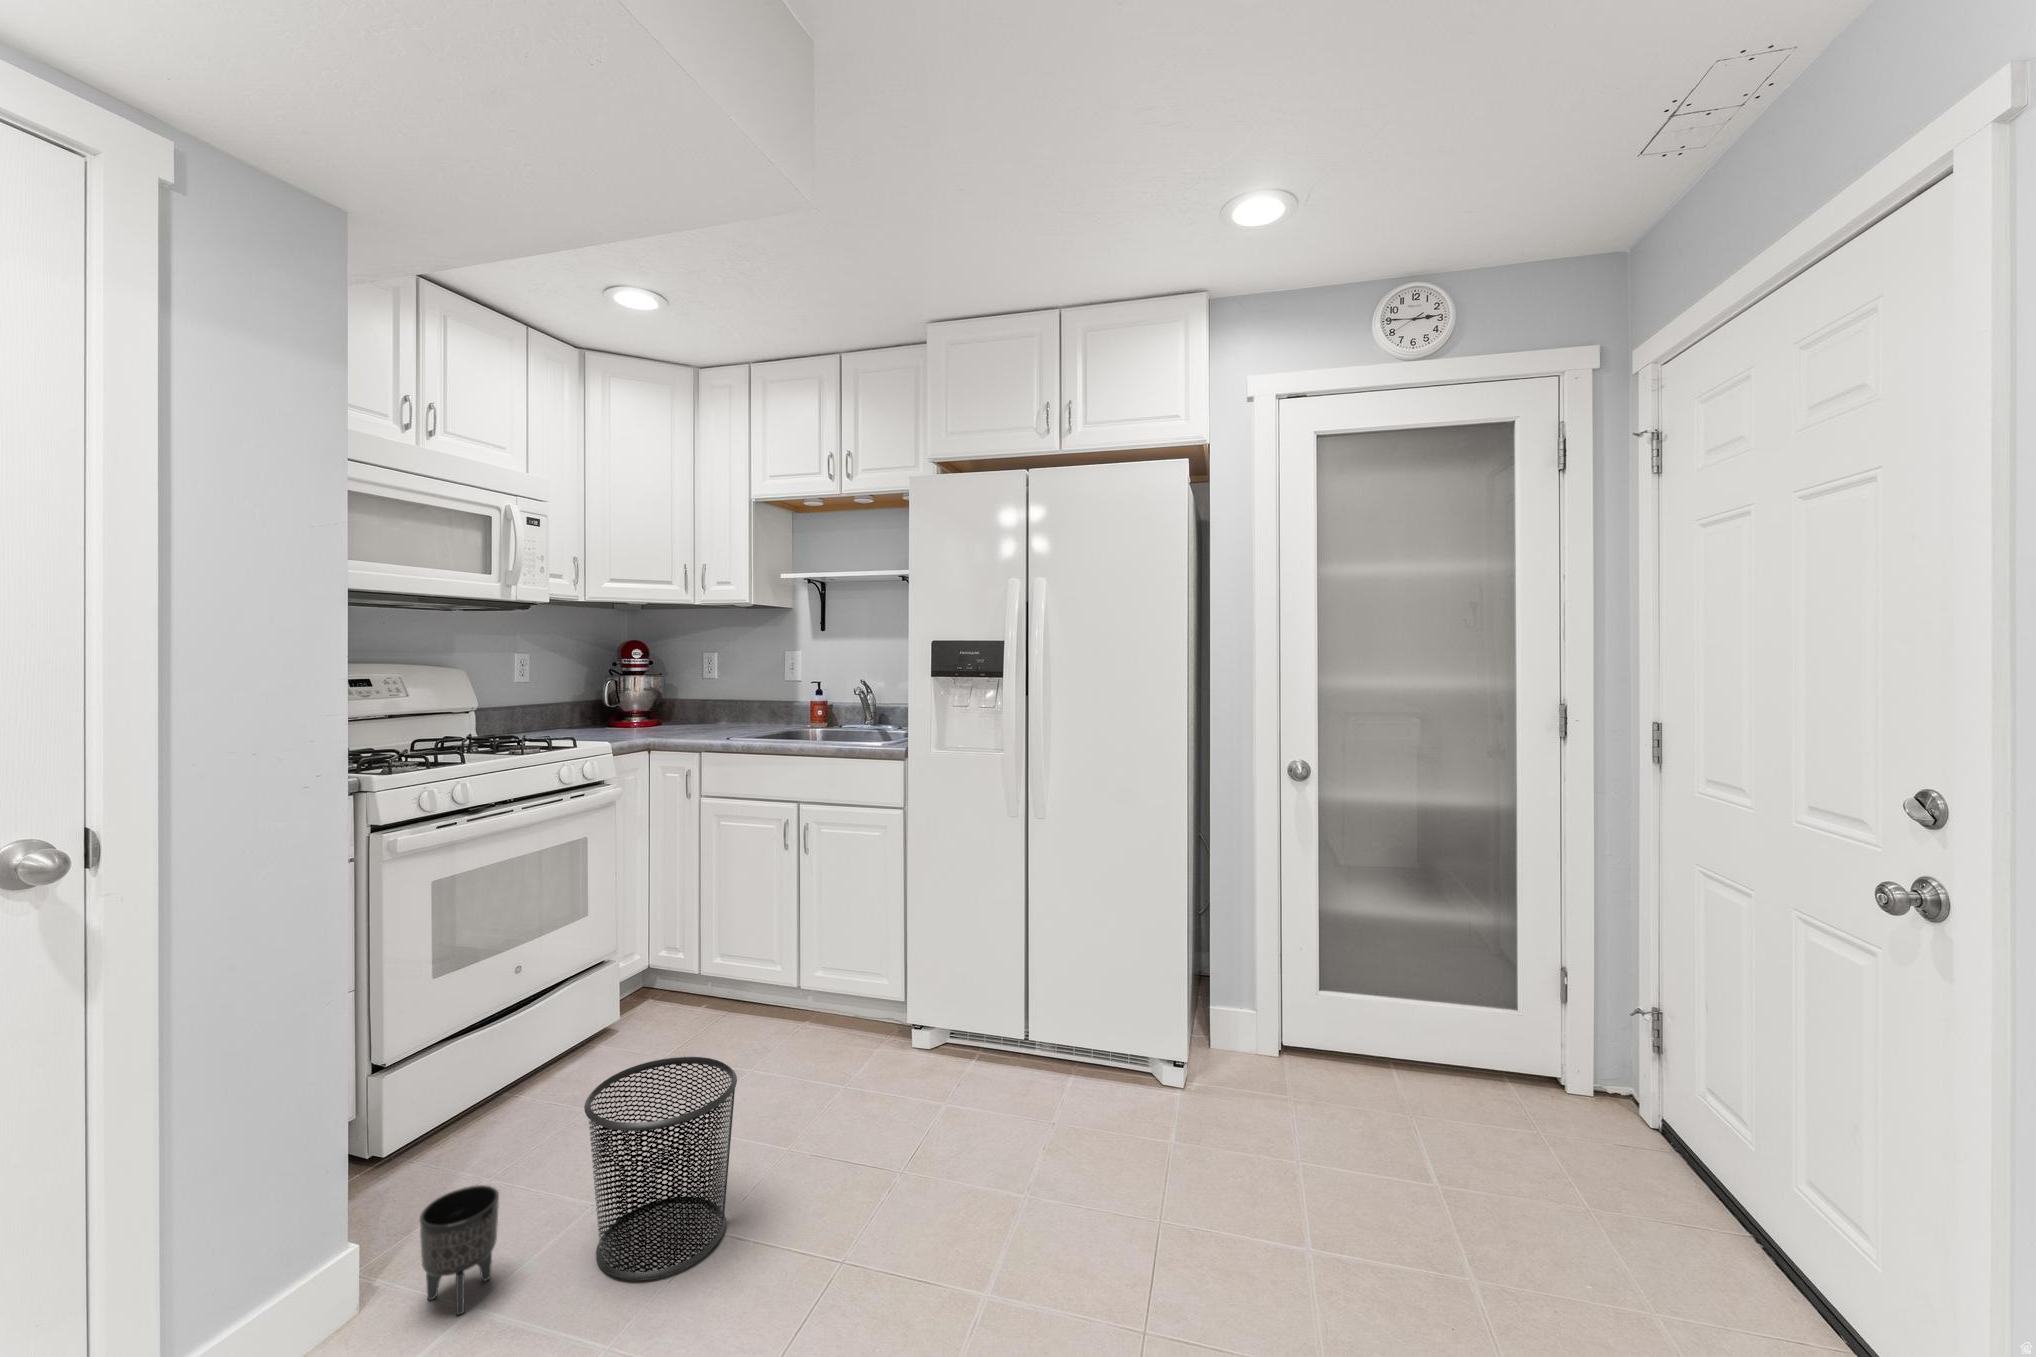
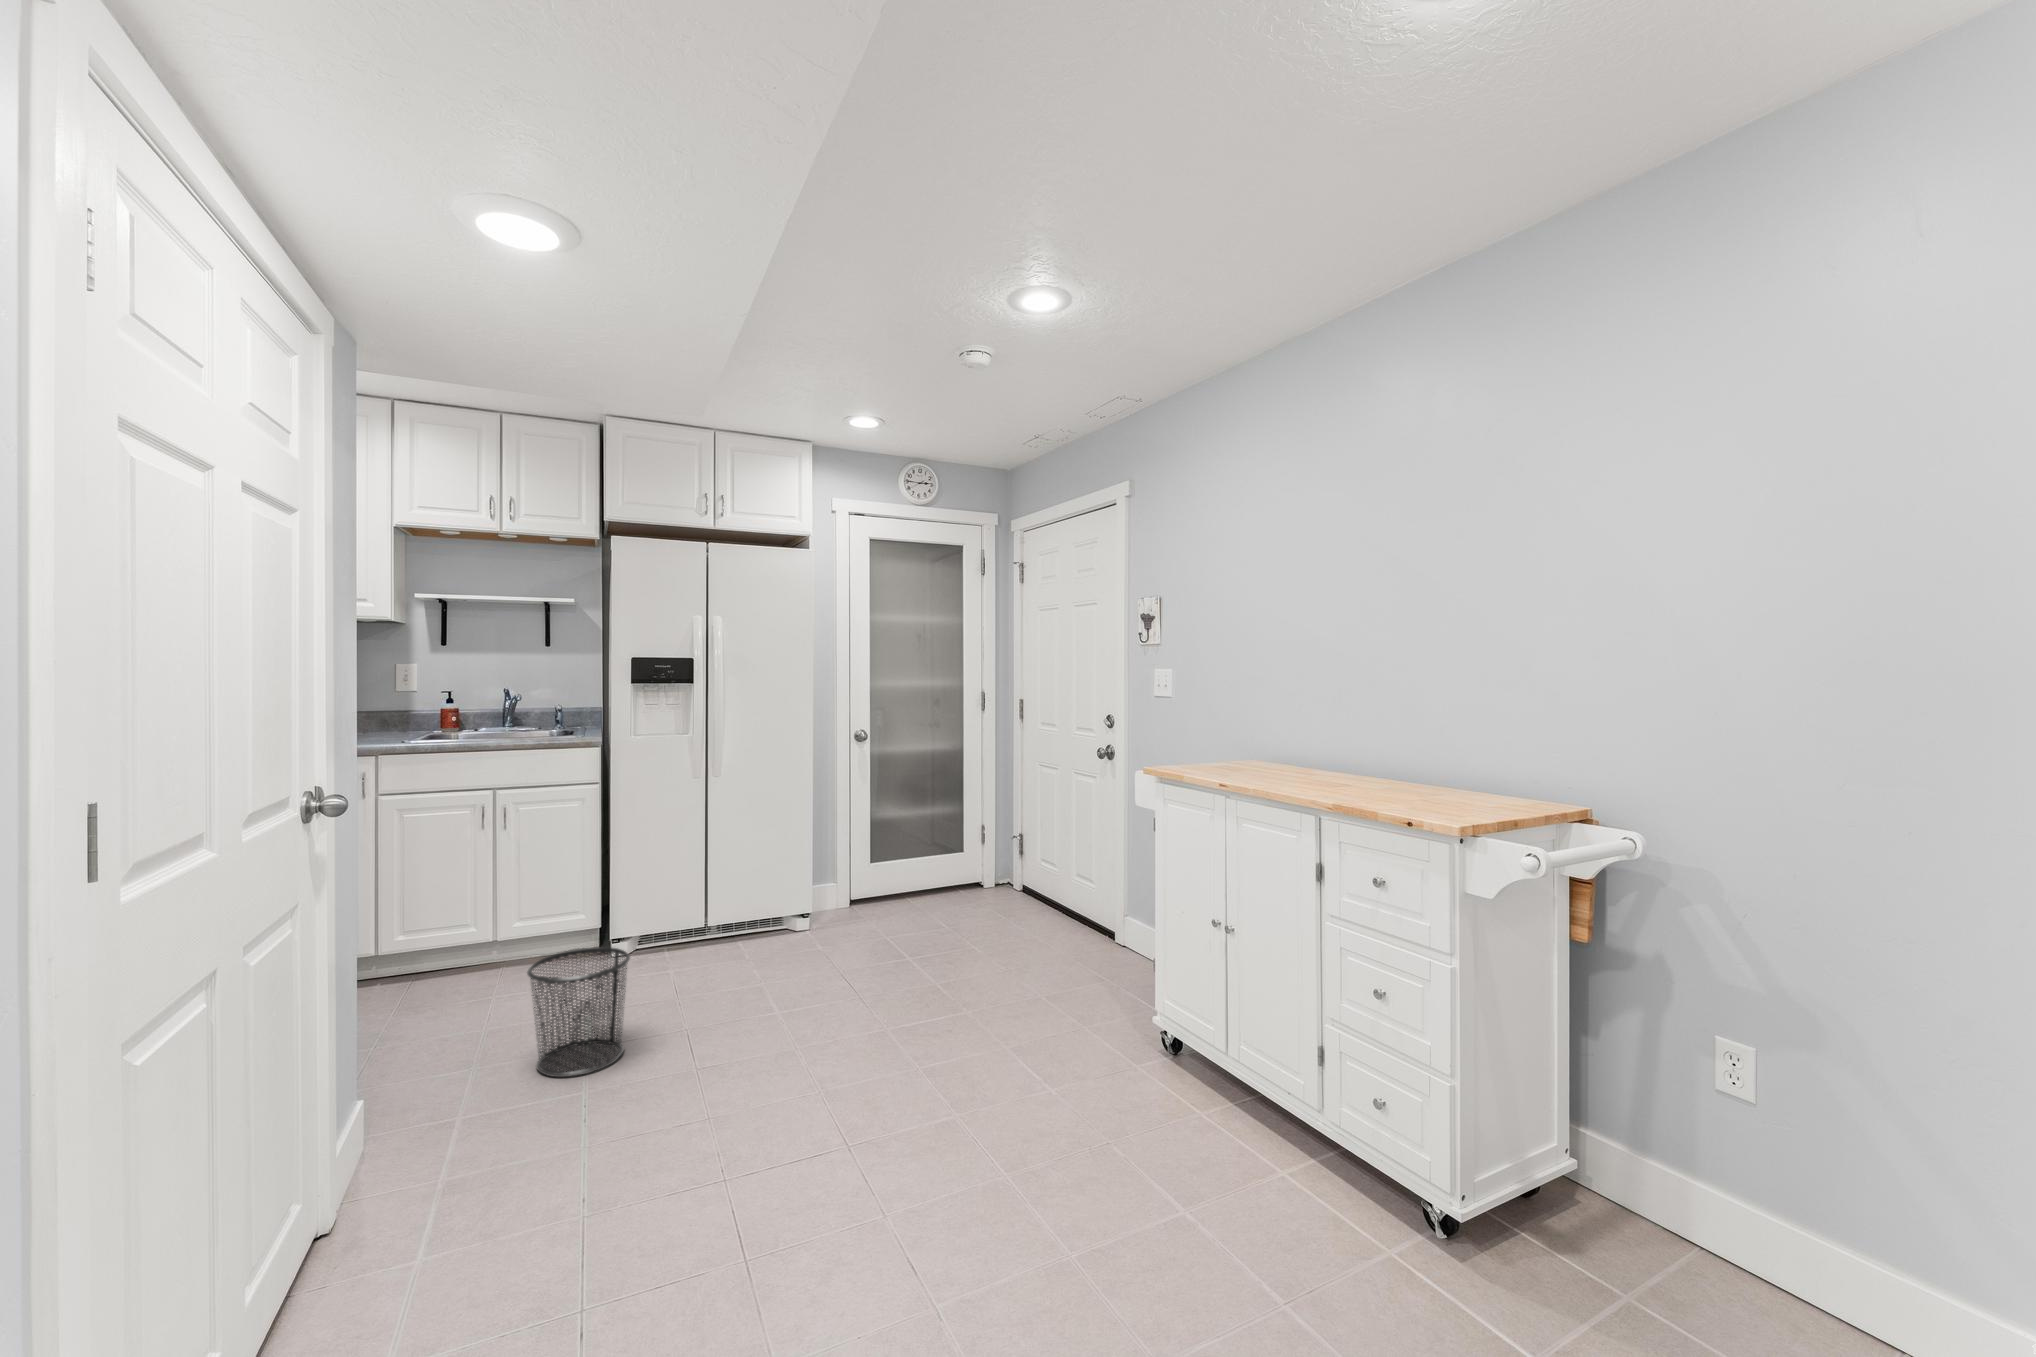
planter: present [420,1185,499,1315] -> none [451,1045,504,1124]

